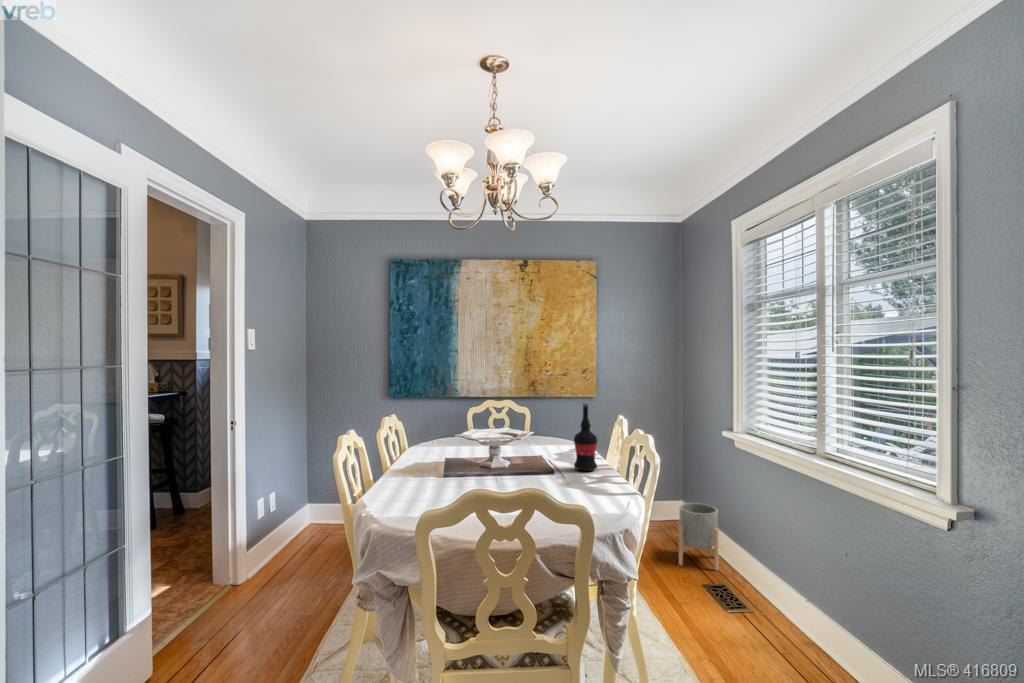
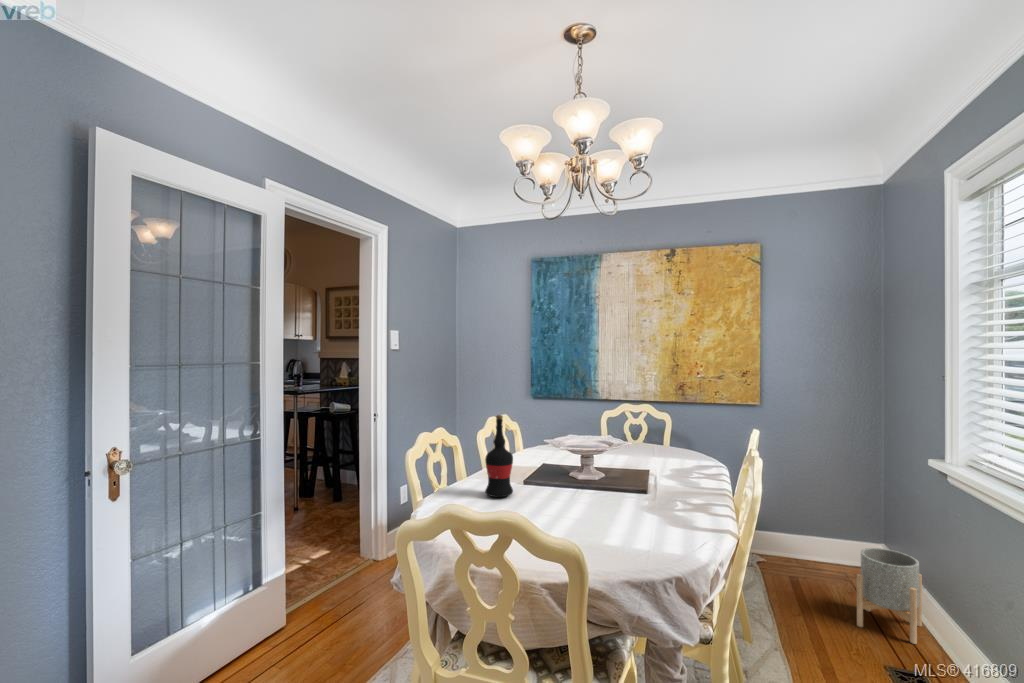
wine bottle: present [574,403,597,471] -> present [485,415,513,497]

